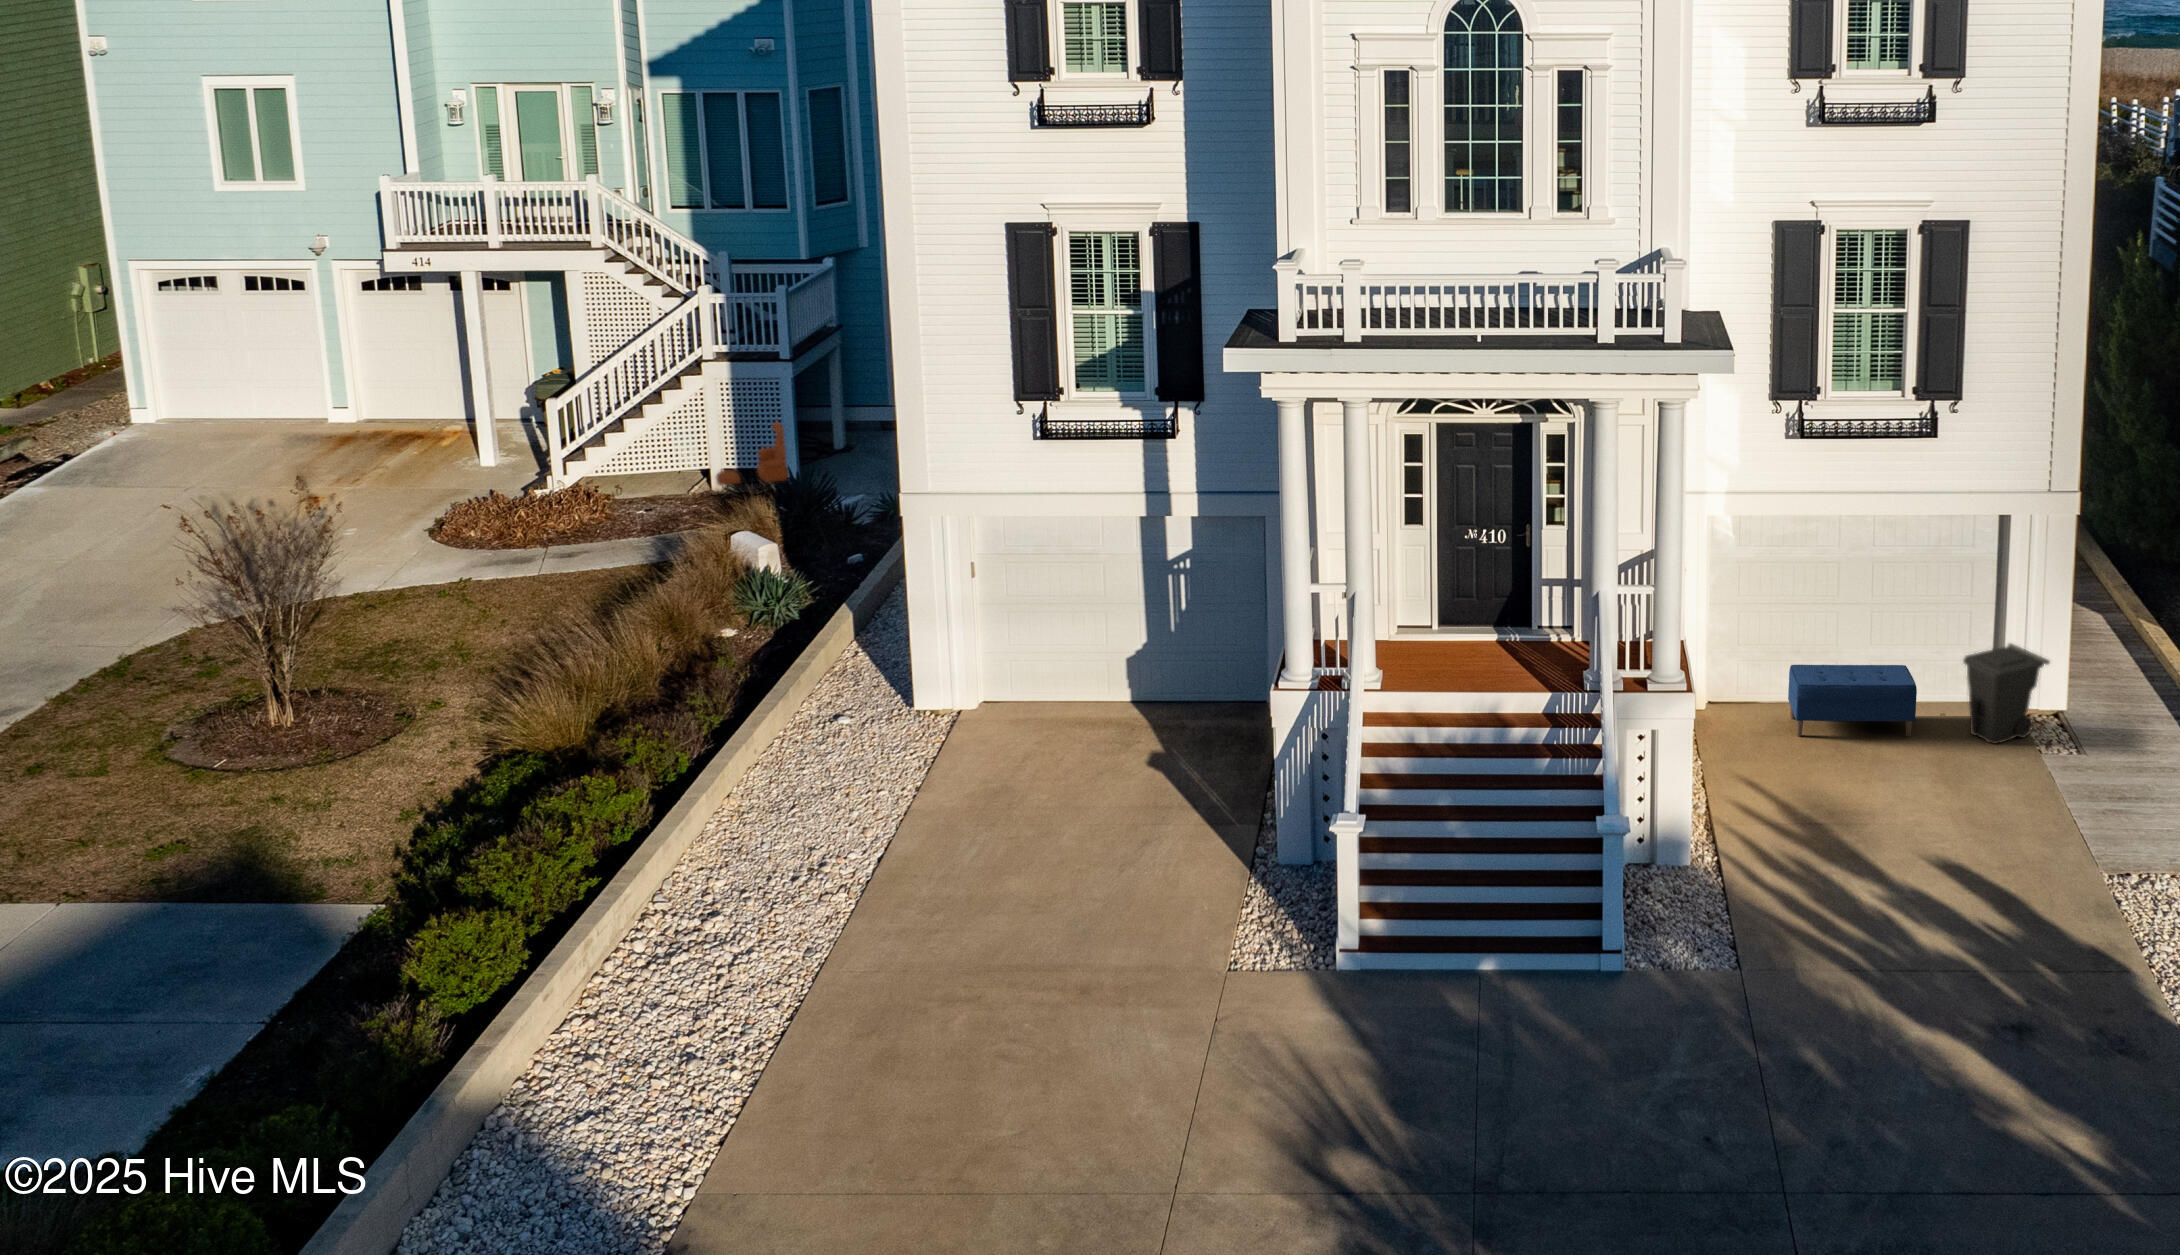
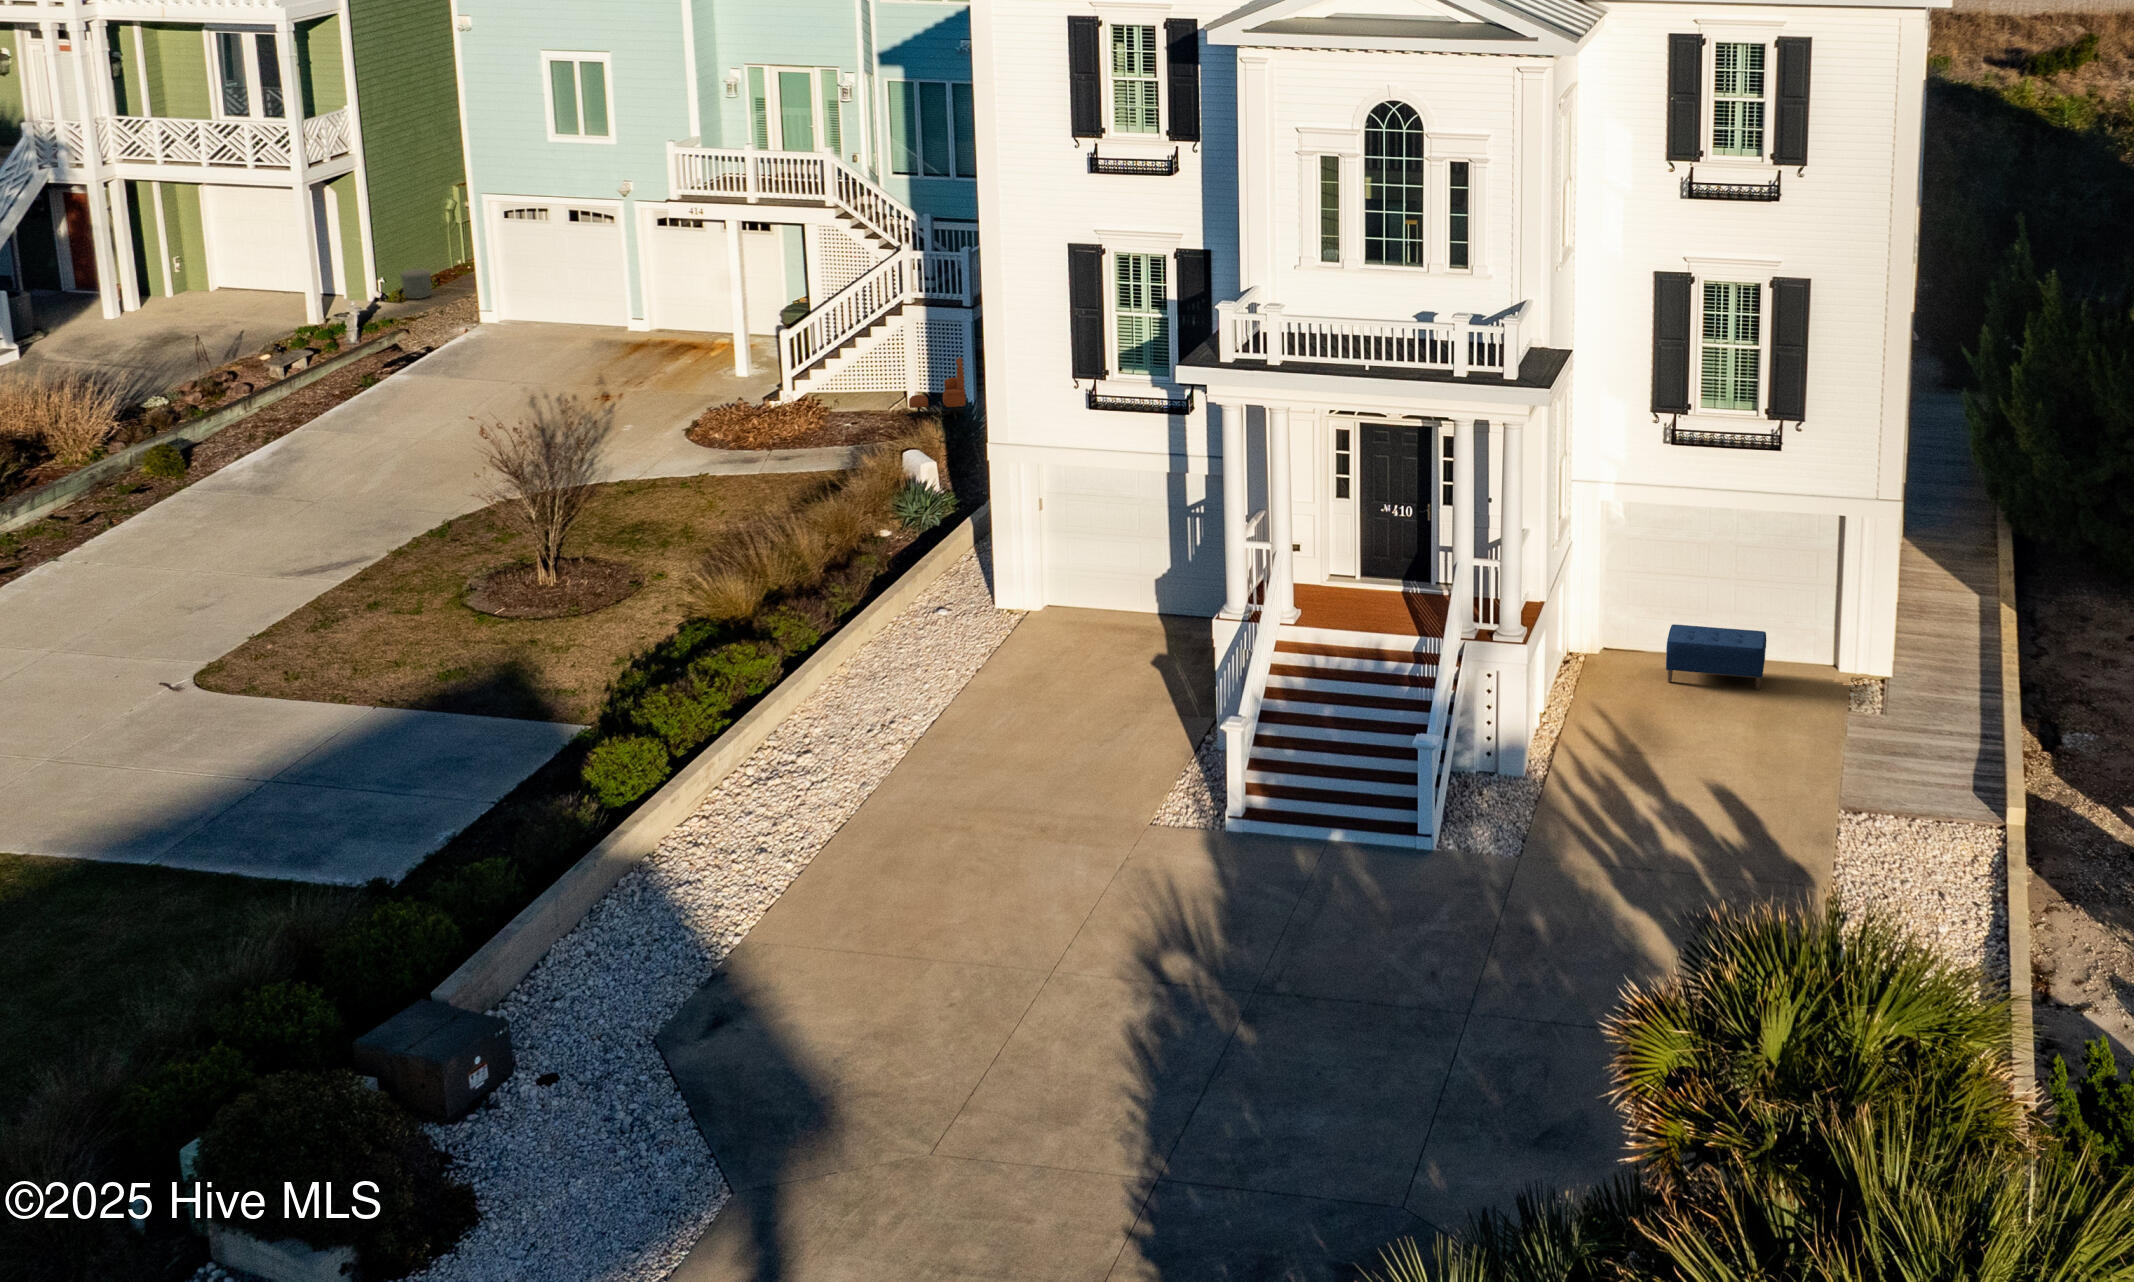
planter: none [14,364,57,401] -> present [401,269,432,299]
trash can: present [1963,644,2050,744] -> none [1805,620,1874,701]

